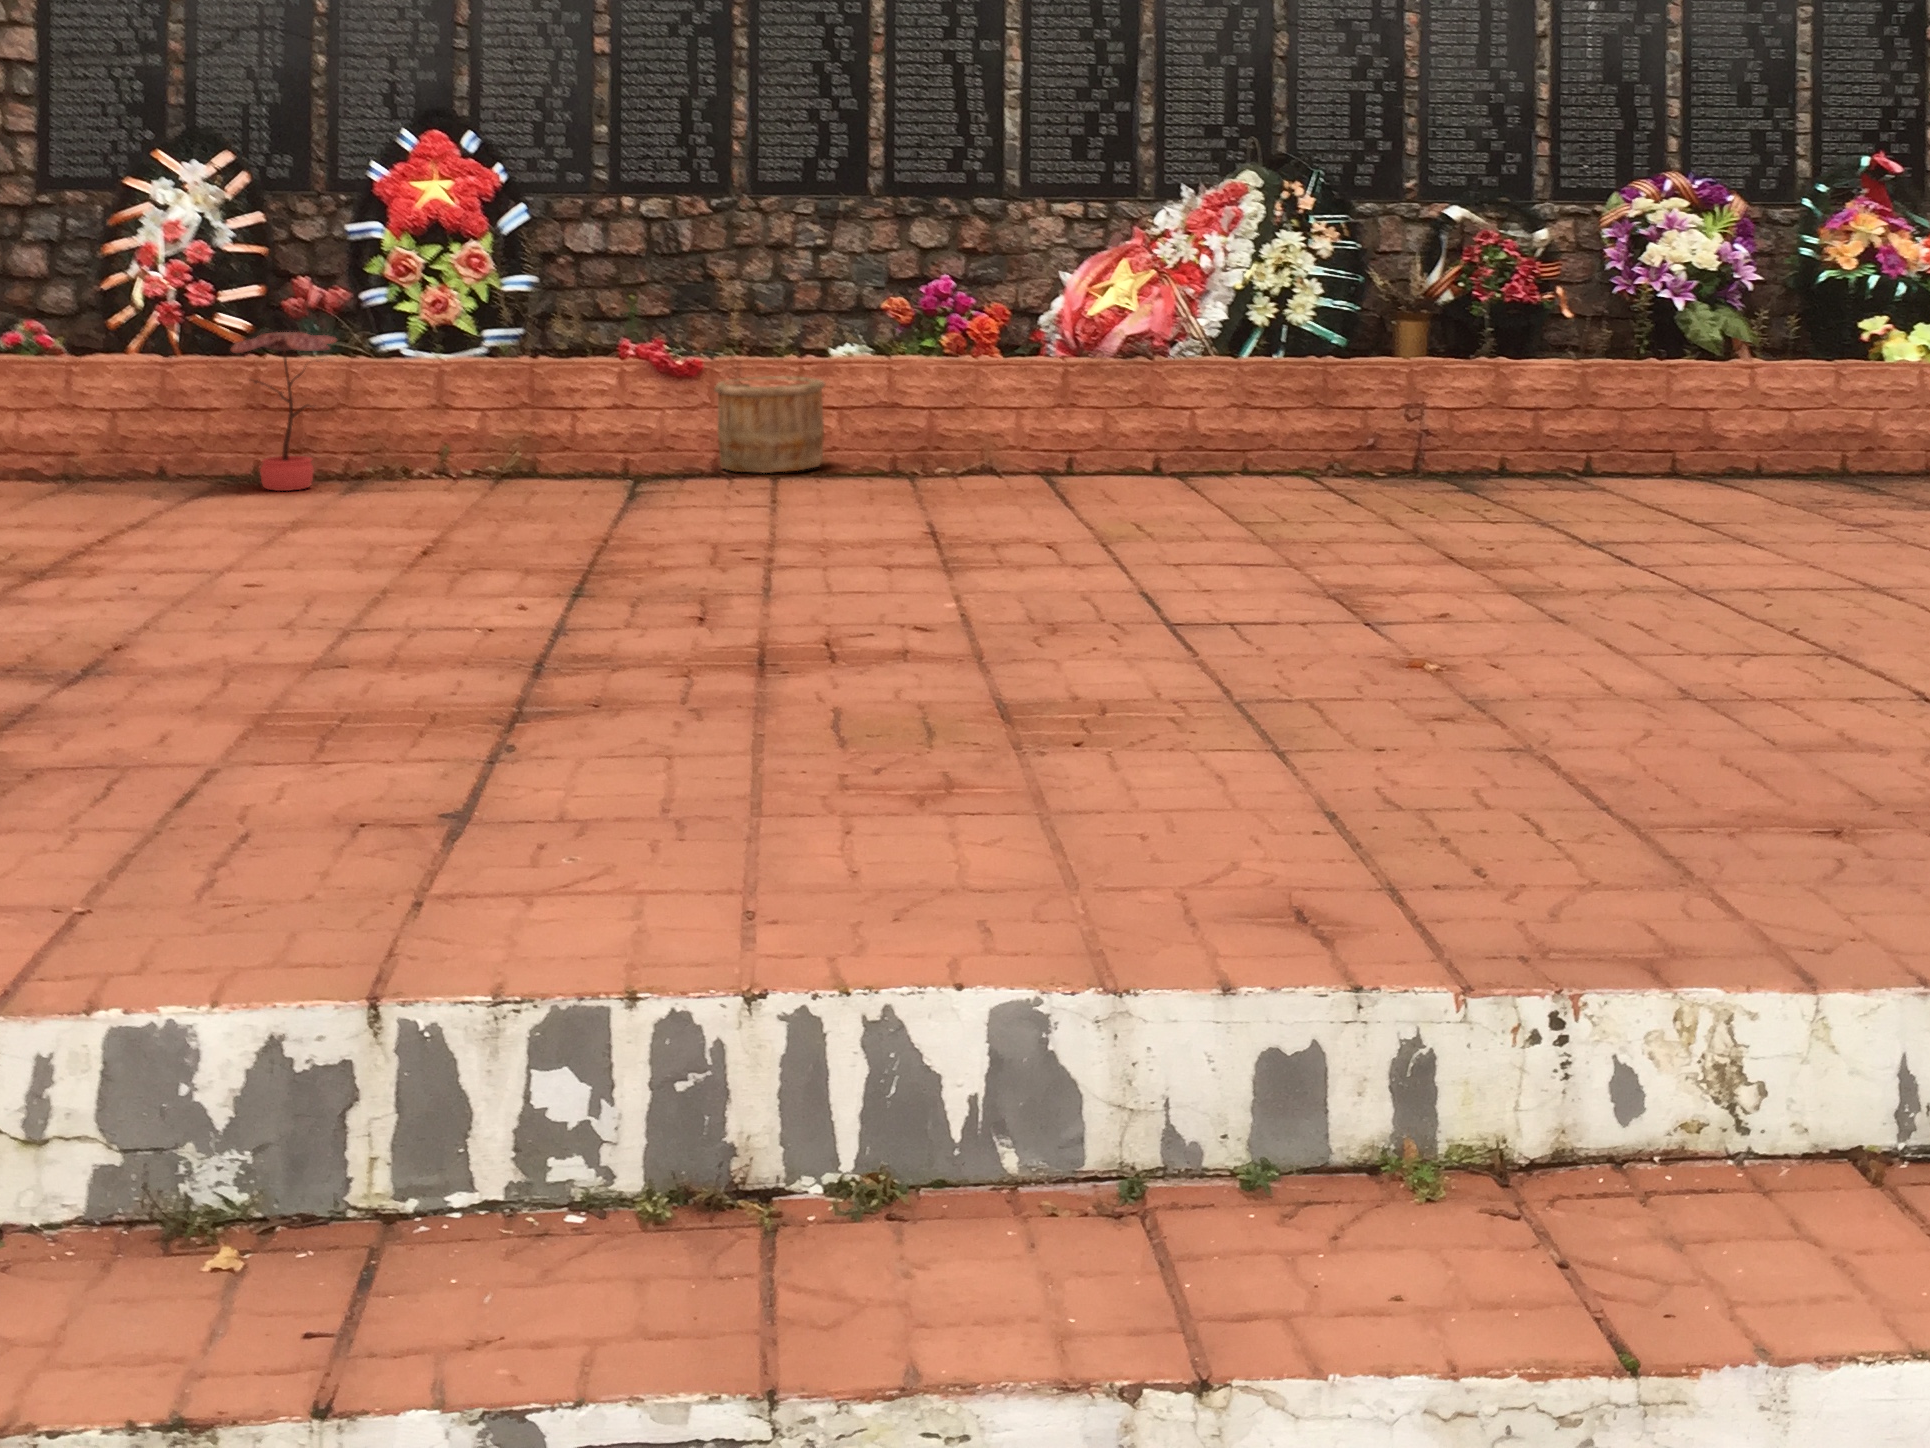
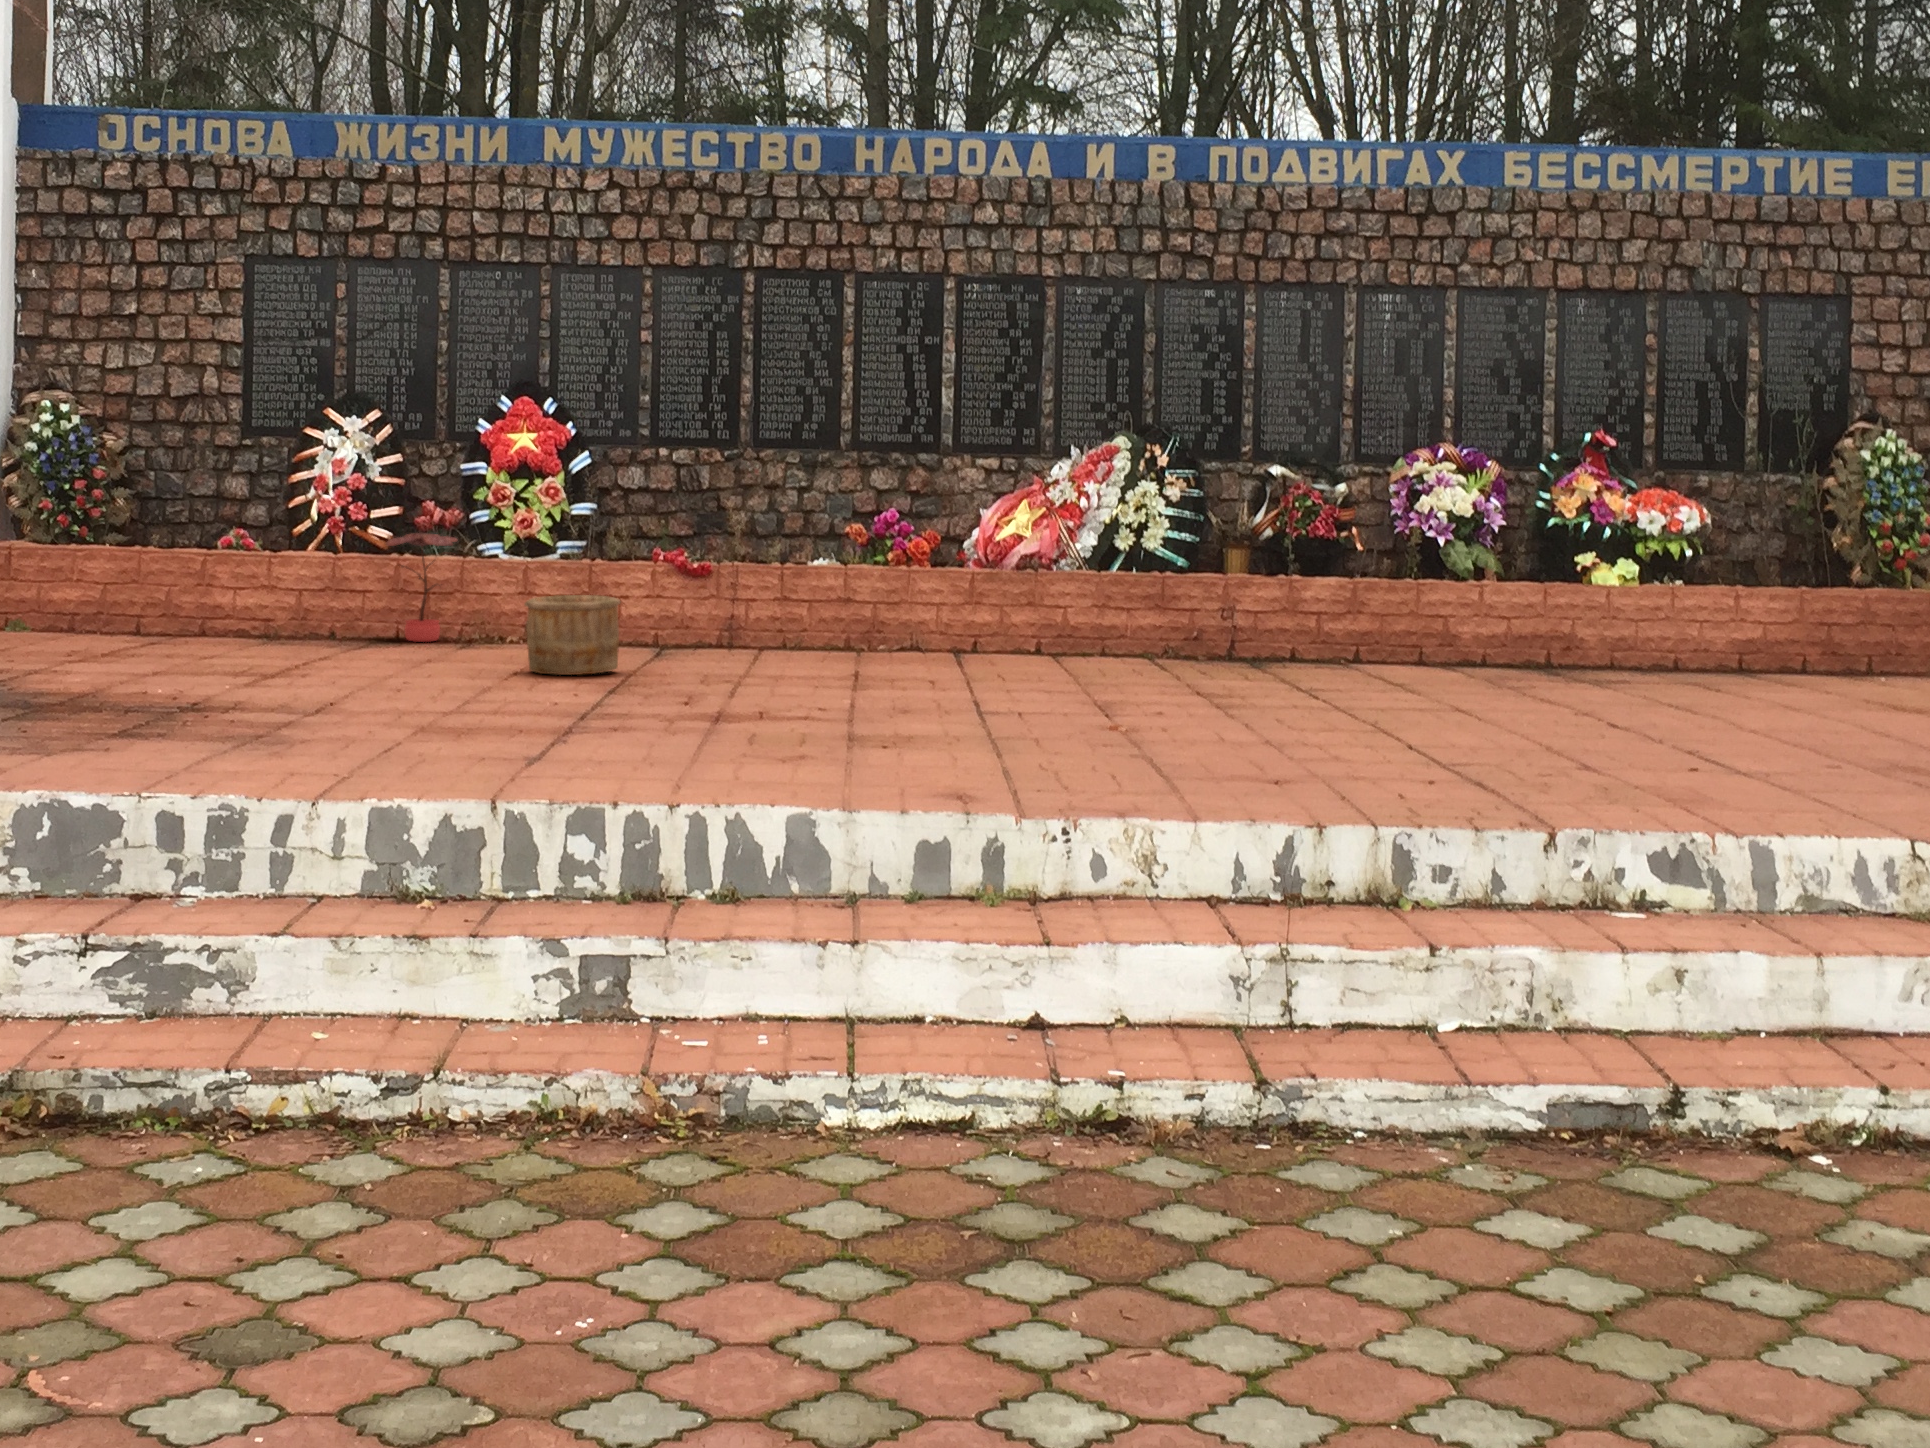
wooden bucket: present [714,376,825,473] -> present [525,595,621,675]

